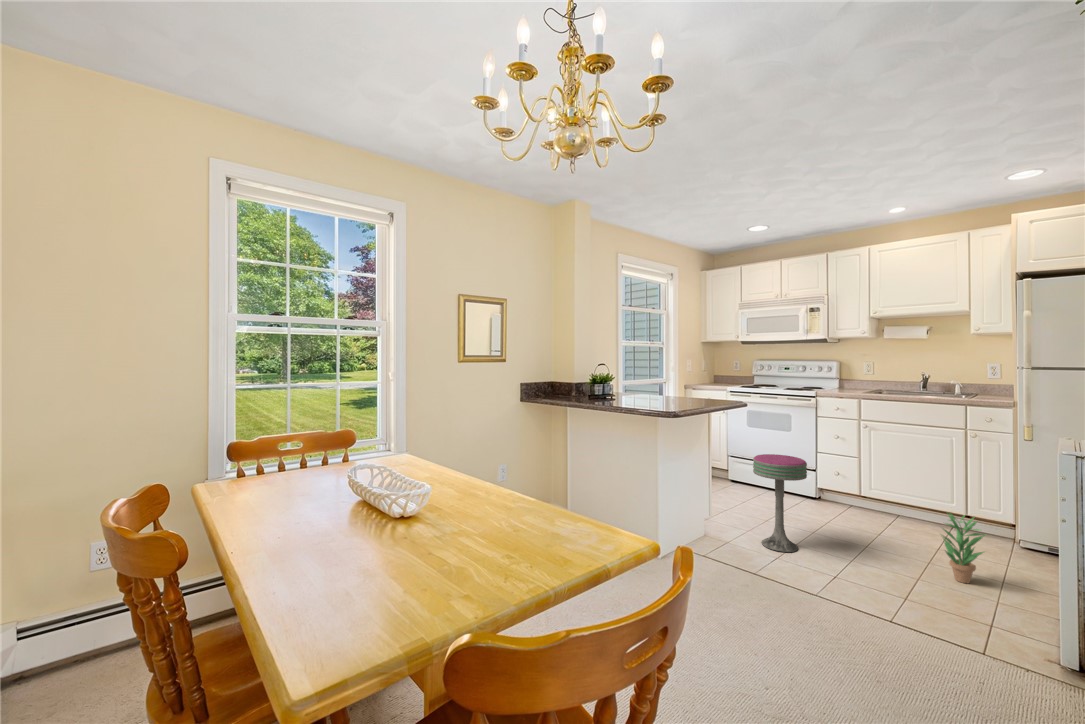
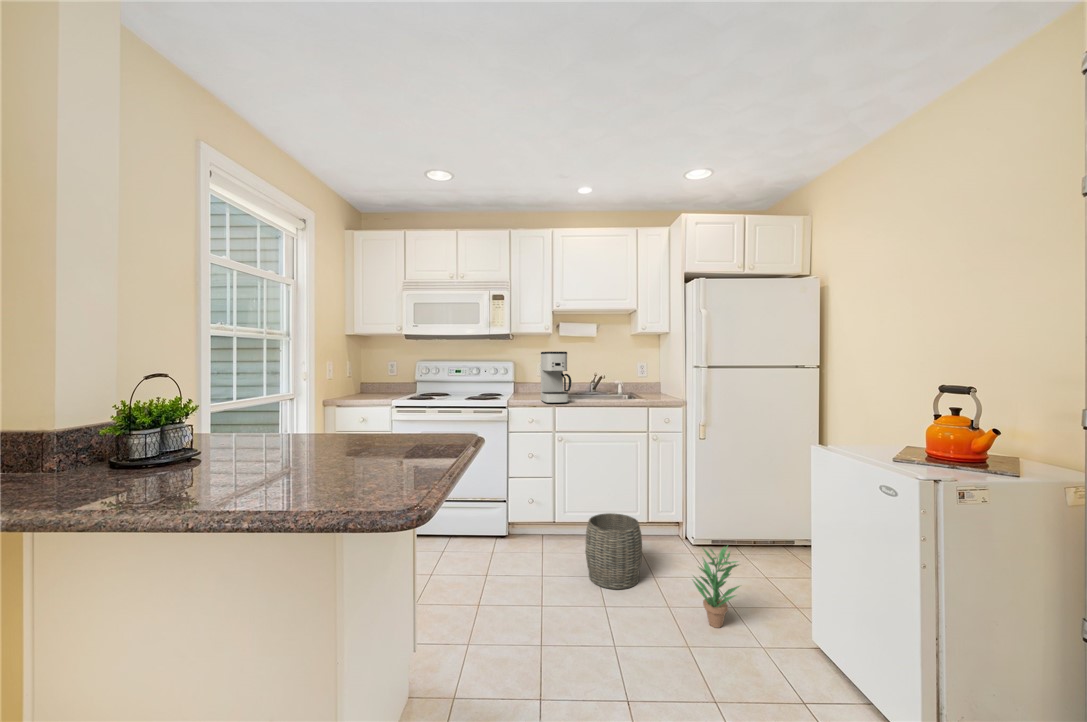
coffee maker: none [848,353,877,396] -> present [541,352,572,403]
bar stool: present [753,454,807,552] -> none [487,508,564,675]
woven basket: none [863,487,920,546] -> present [586,513,642,589]

